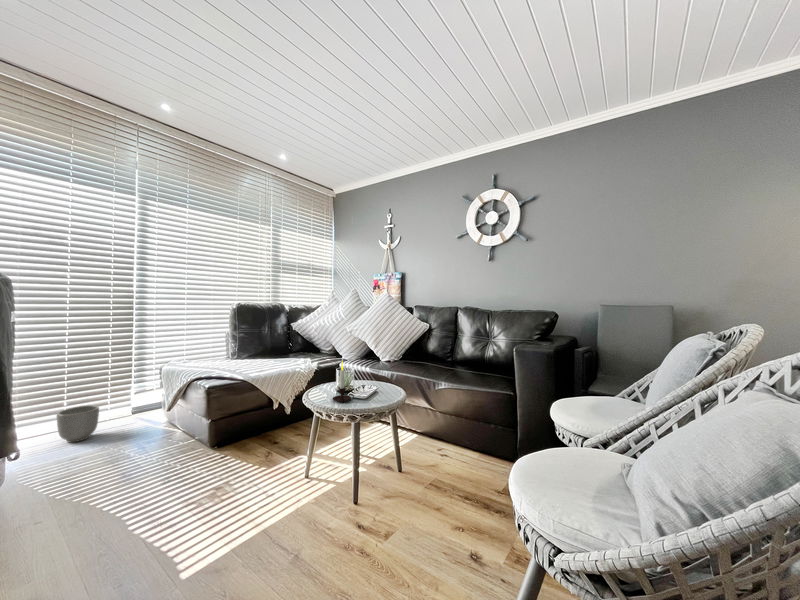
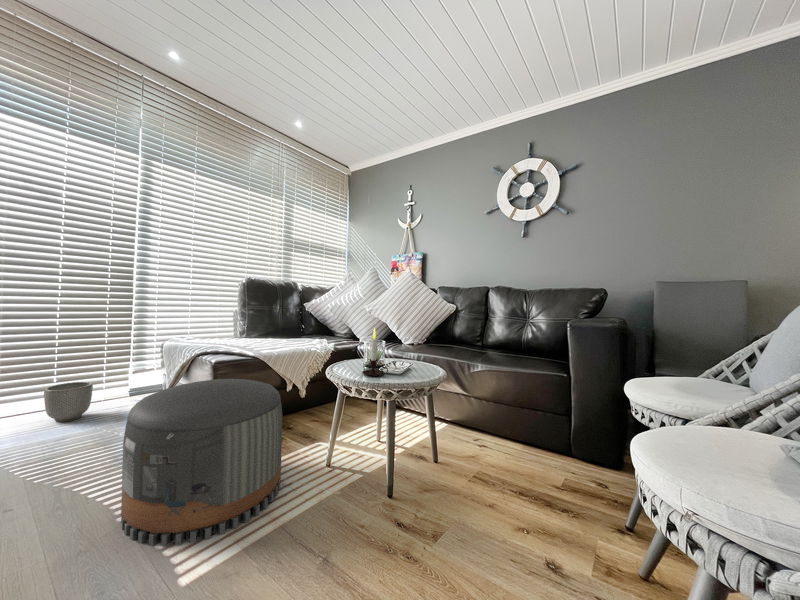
pouf: none [133,406,265,548] -> present [121,379,282,546]

